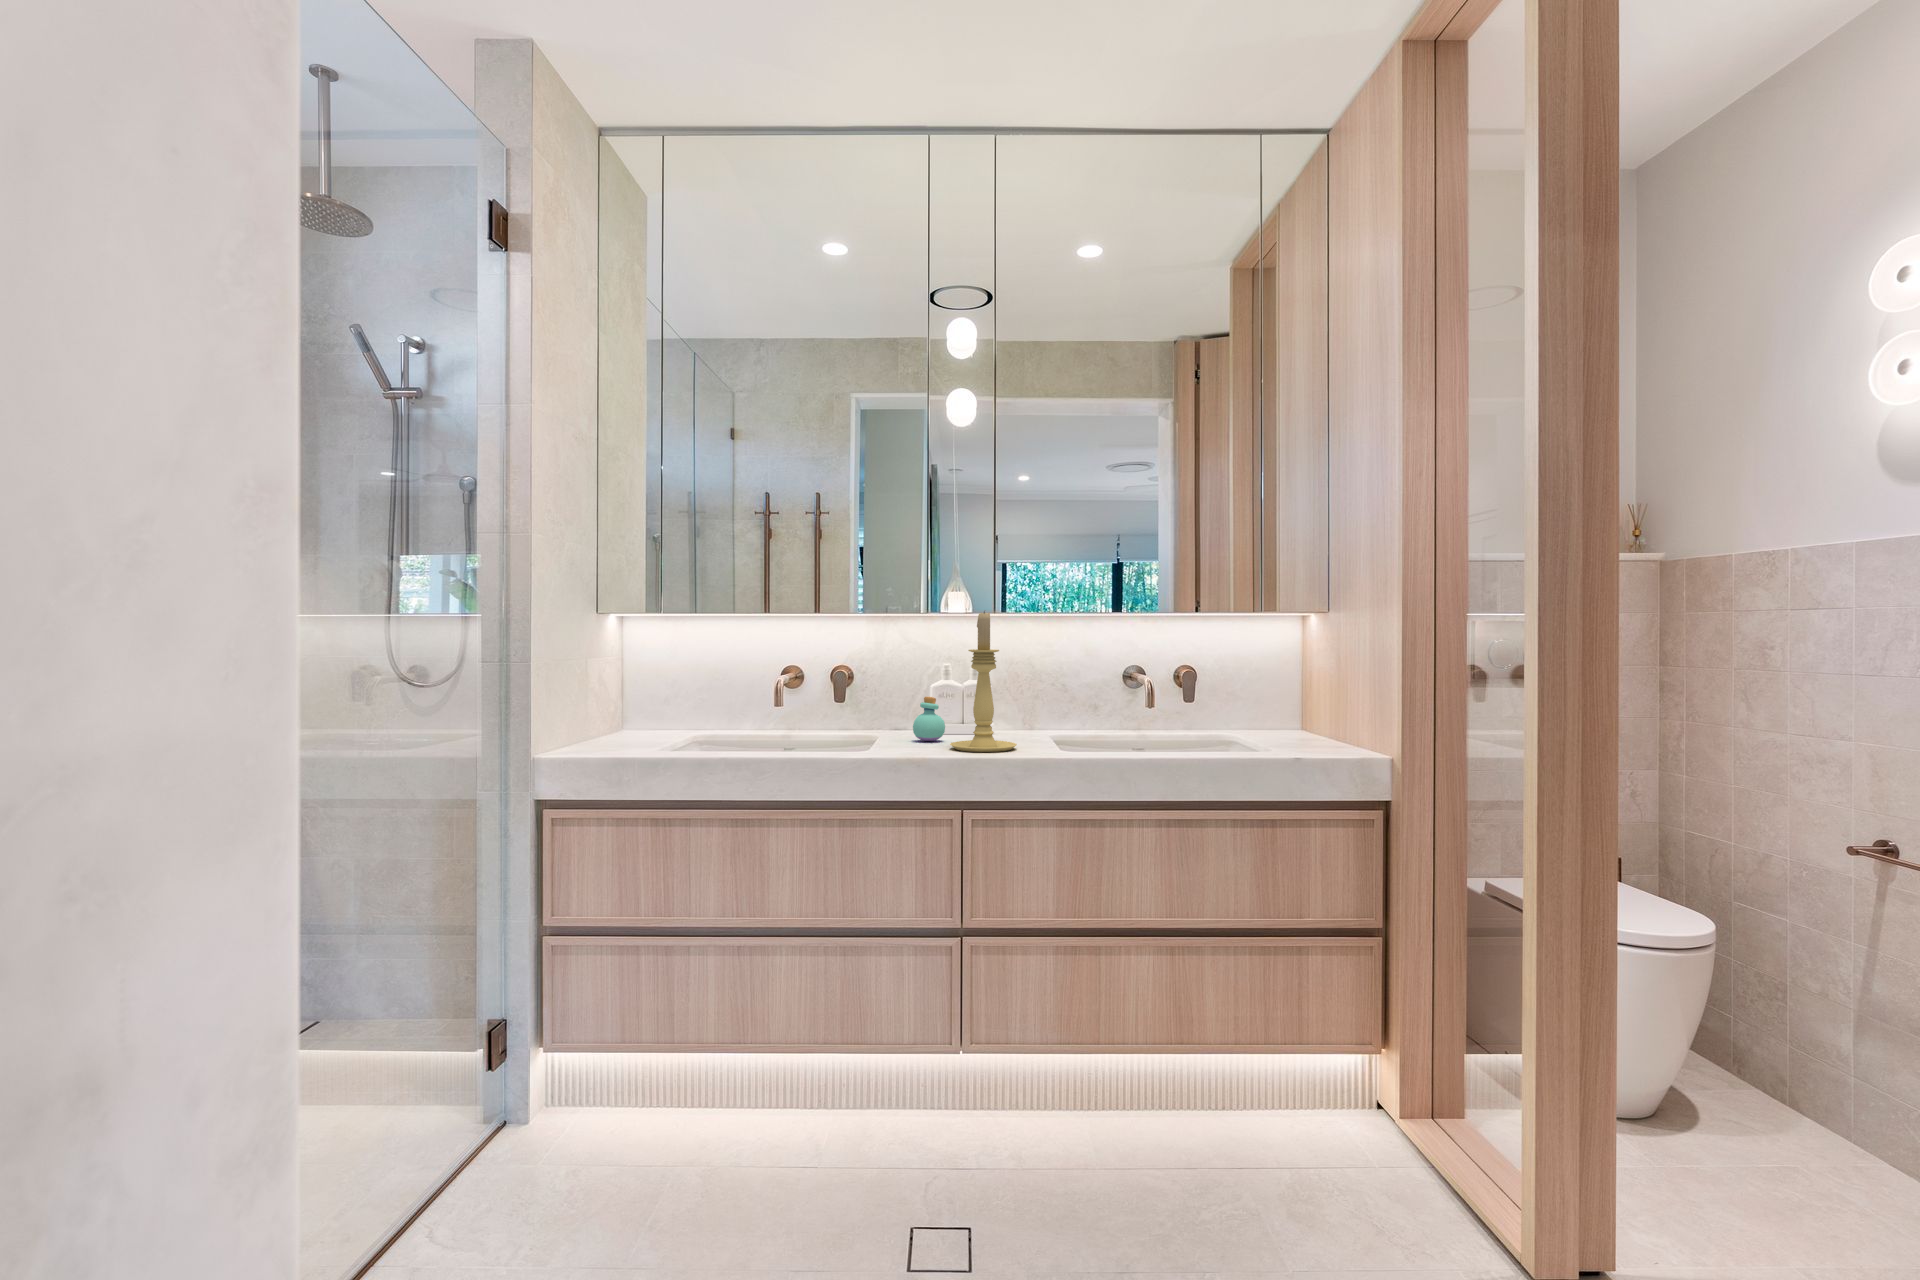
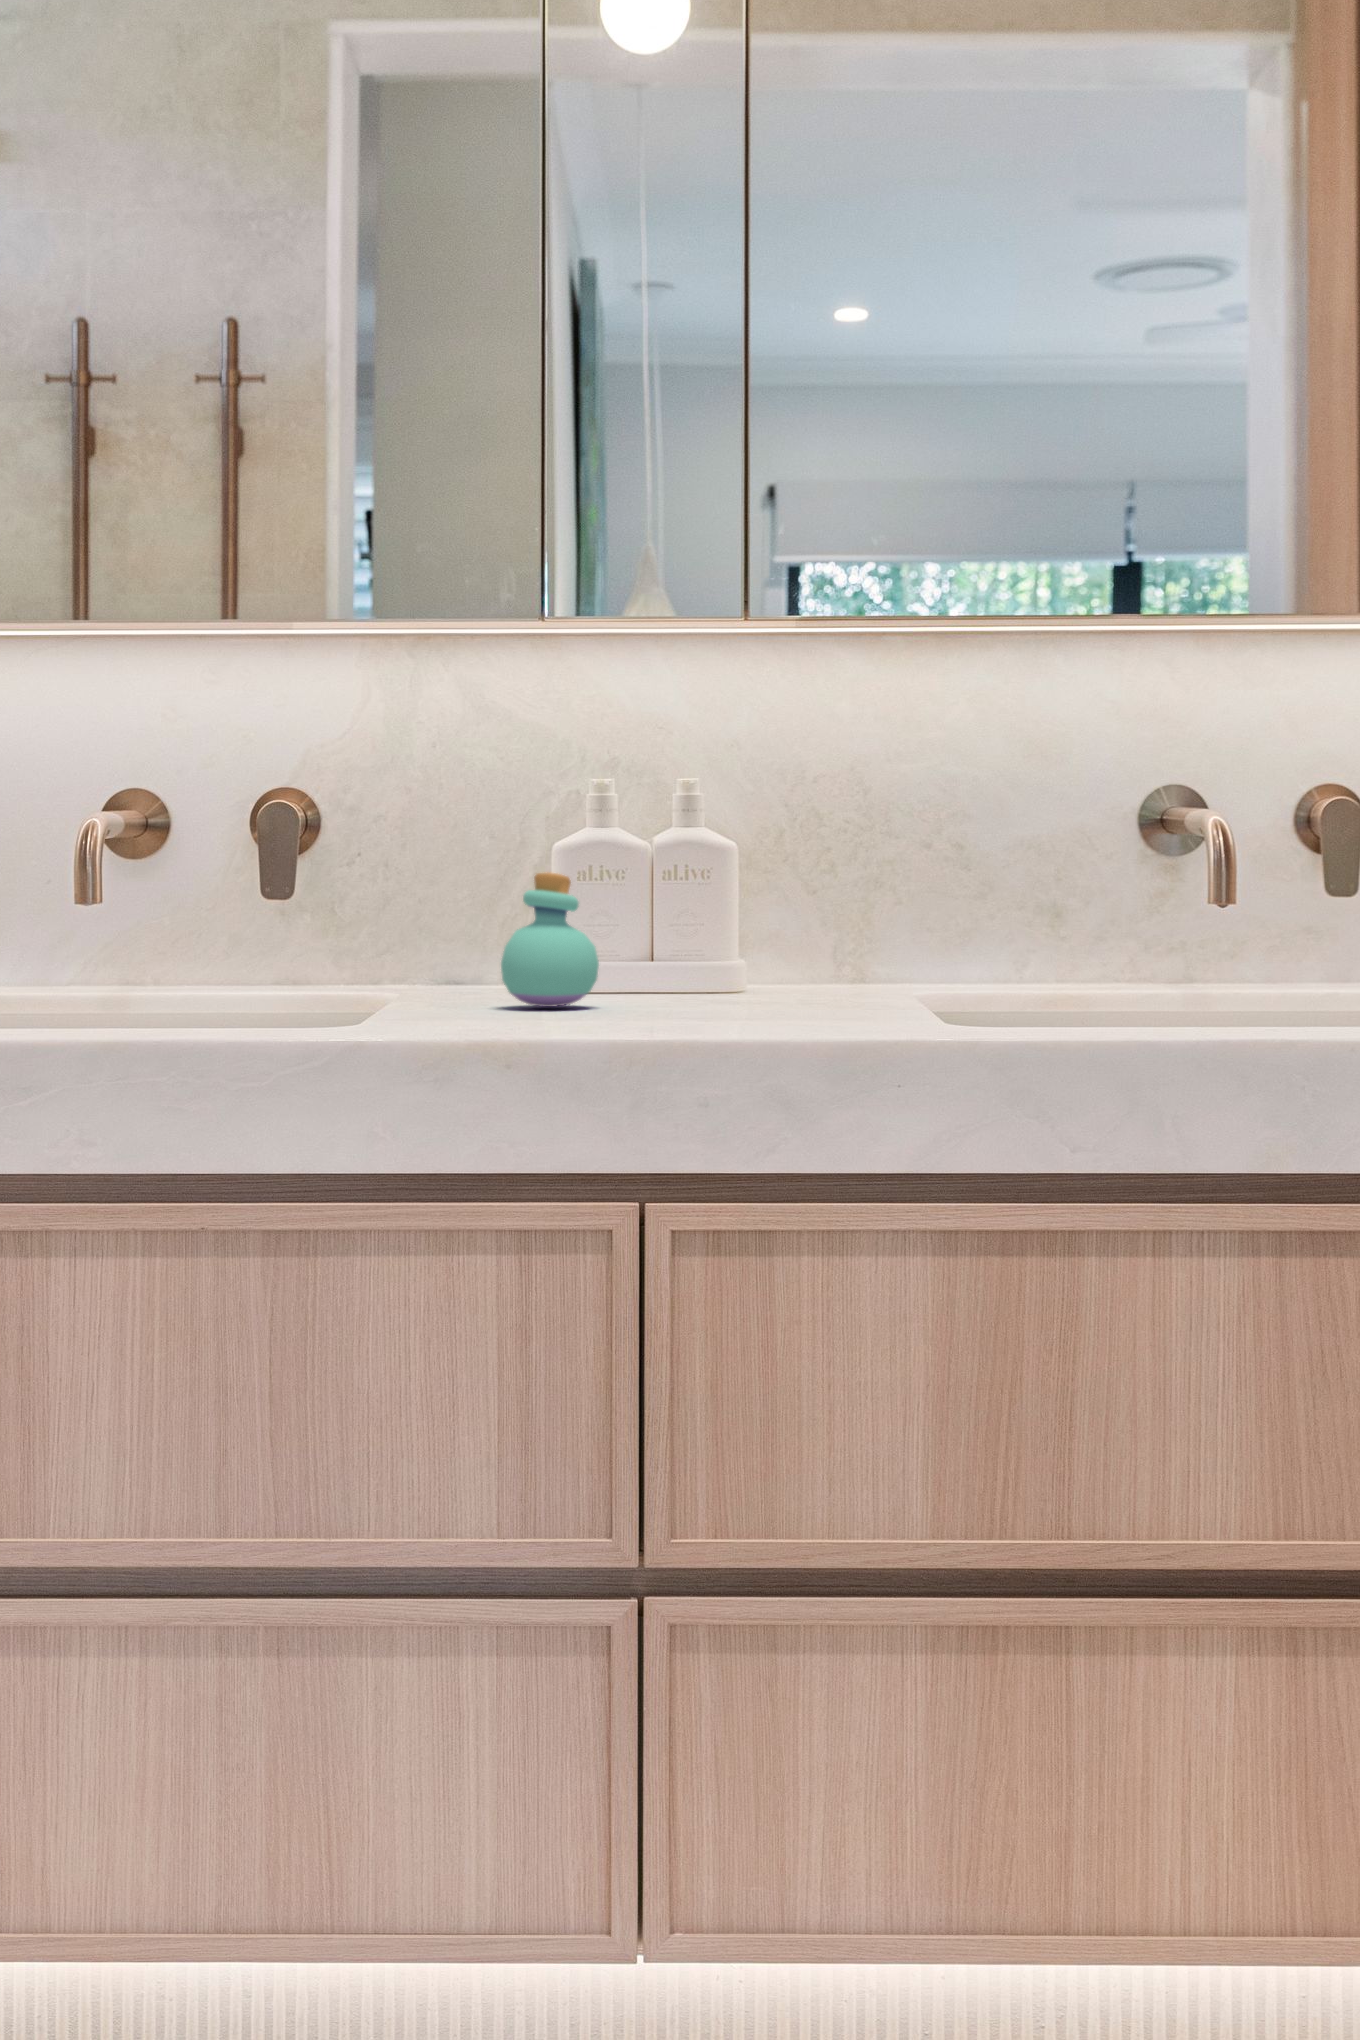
candle holder: present [950,612,1017,752] -> none [607,598,812,1027]

